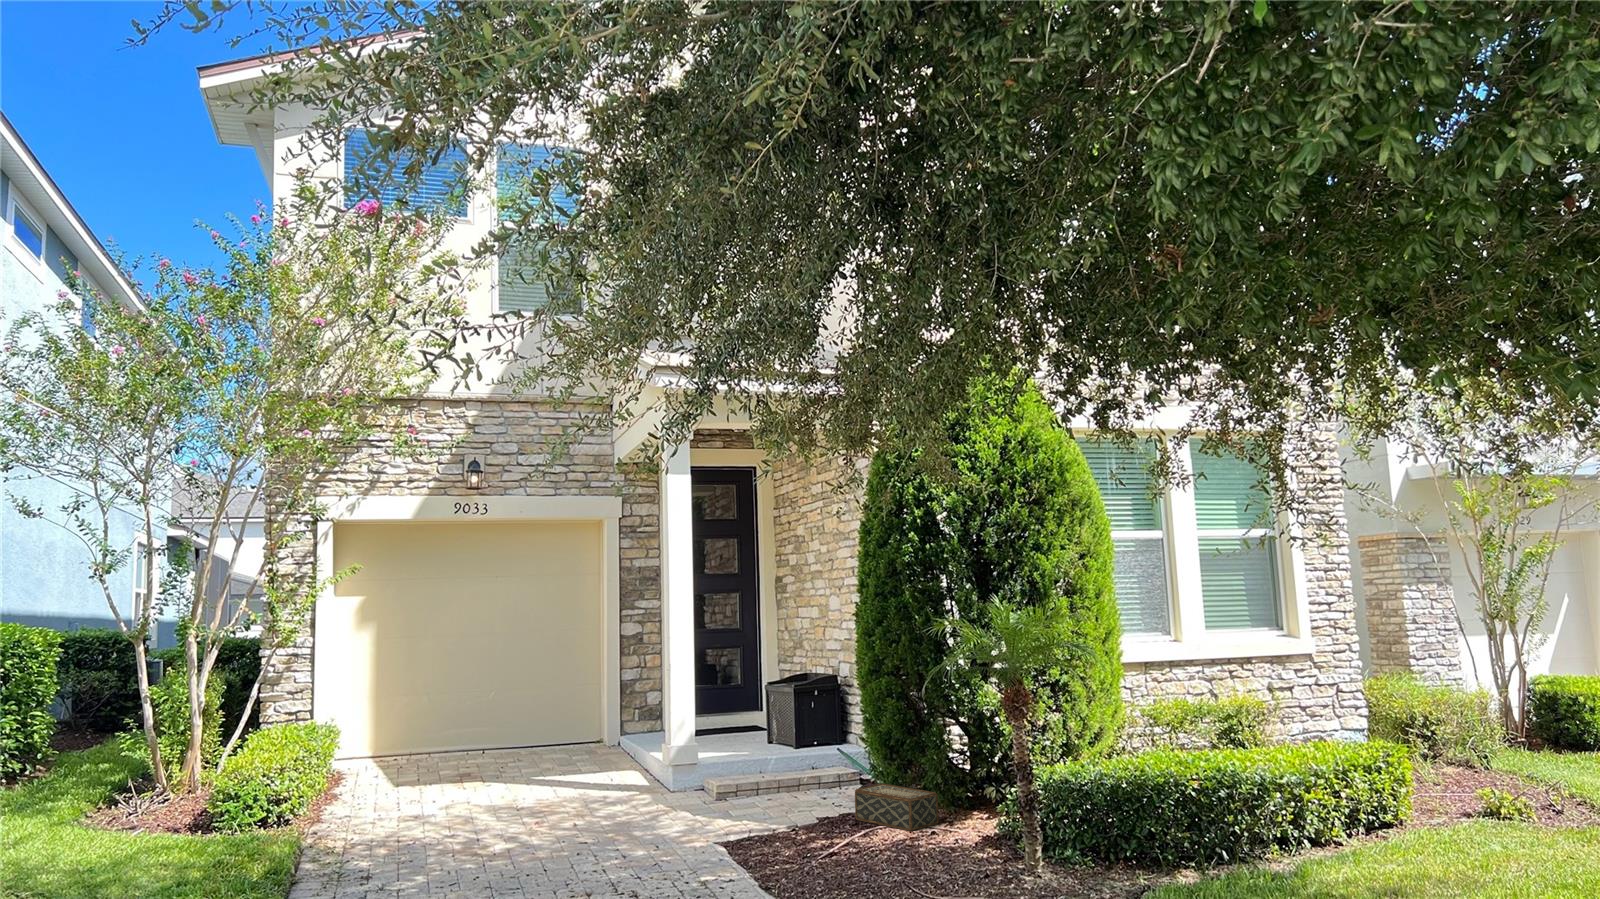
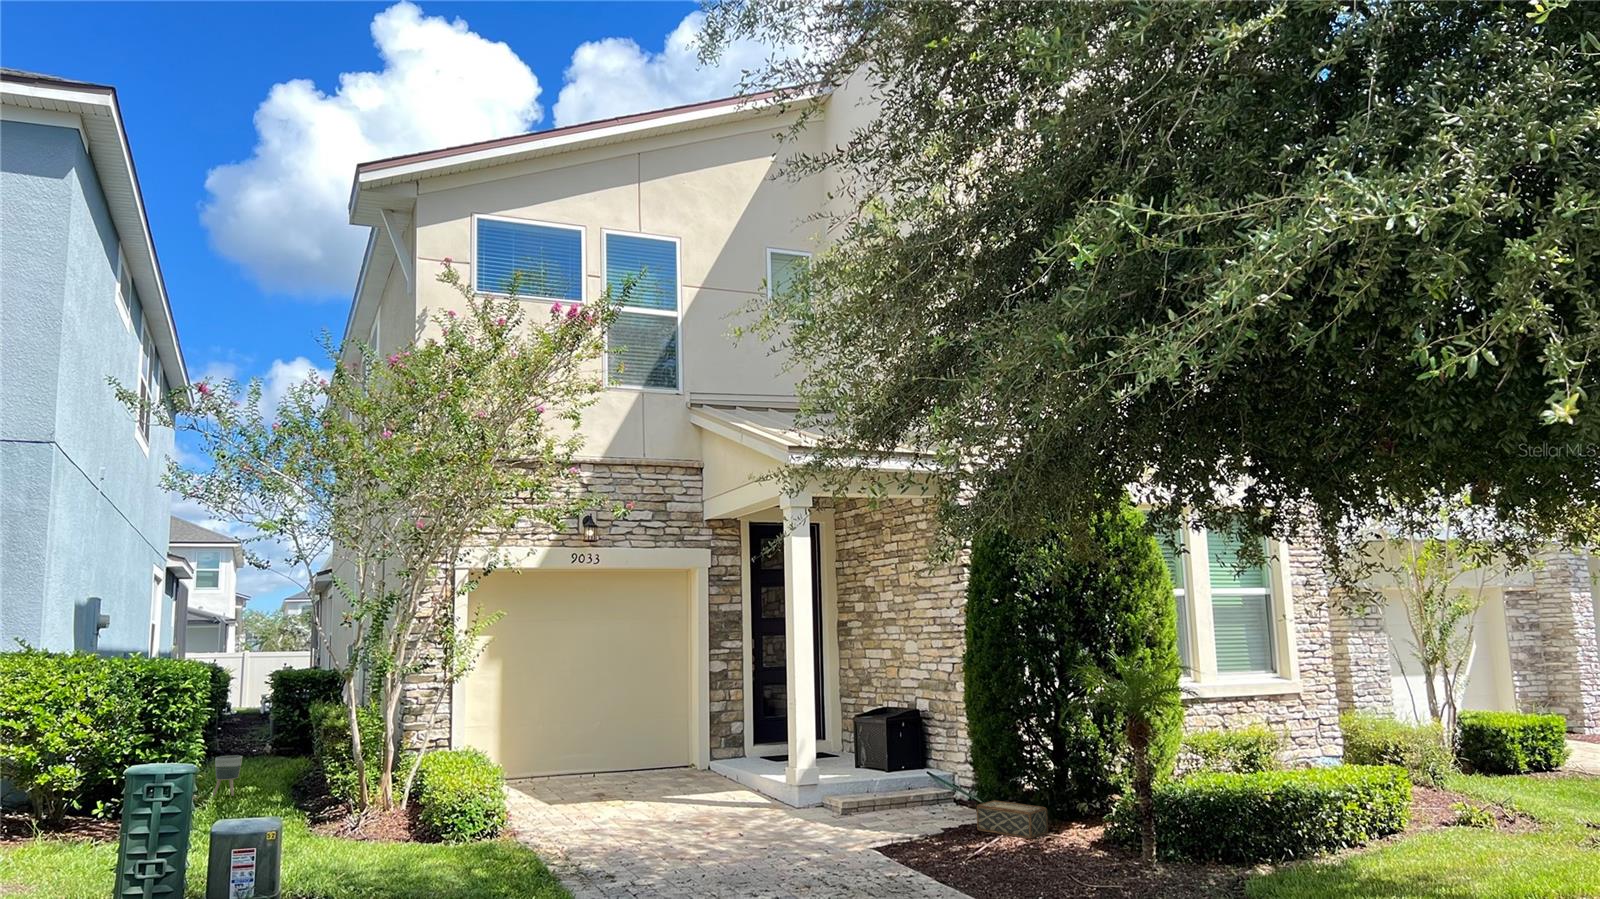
planter: none [21,730,56,775] -> present [213,755,242,796]

